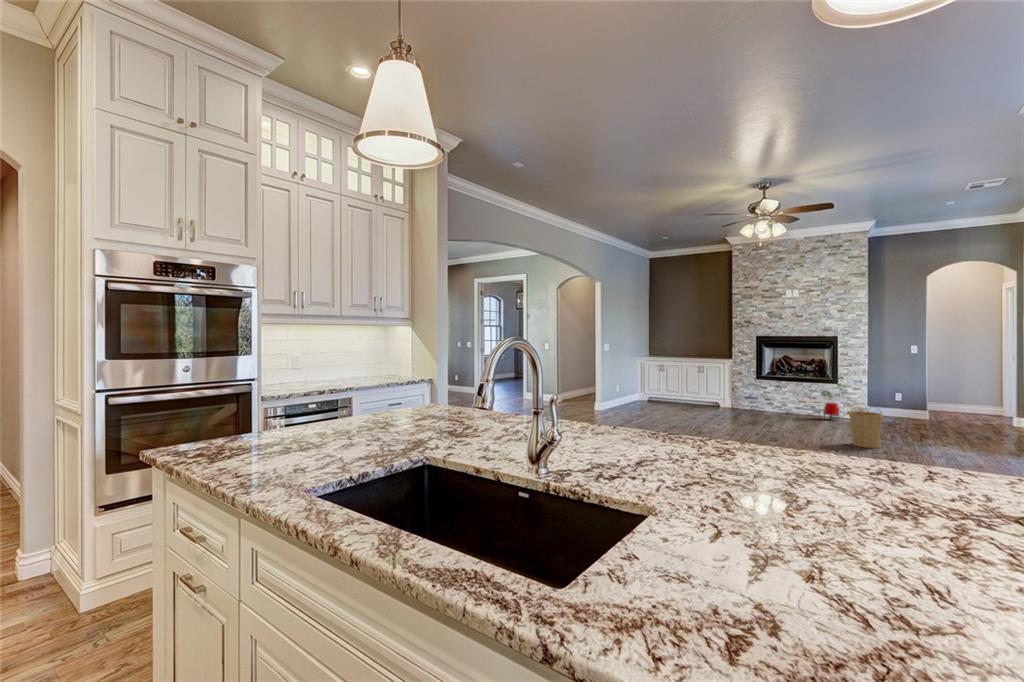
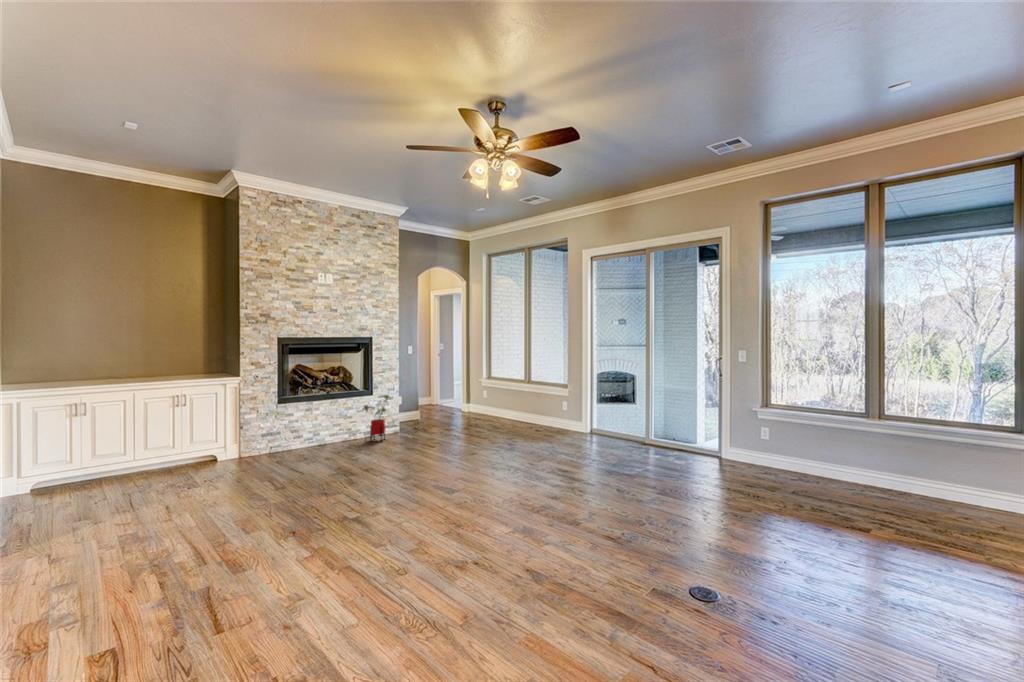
basket: present [849,411,883,448] -> none [483,415,514,464]

